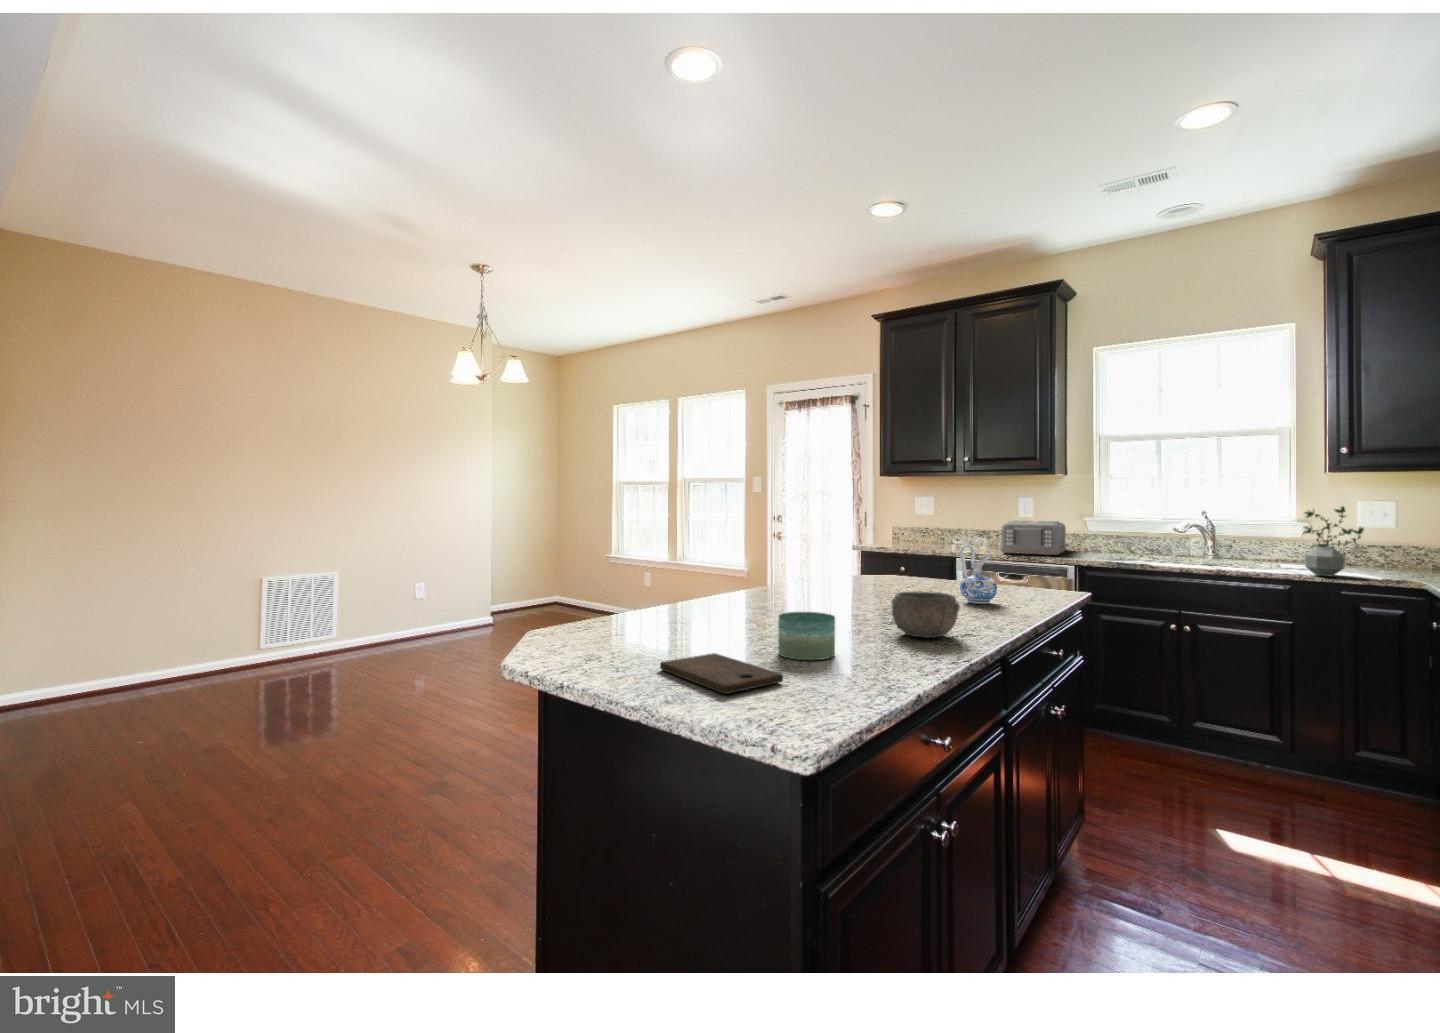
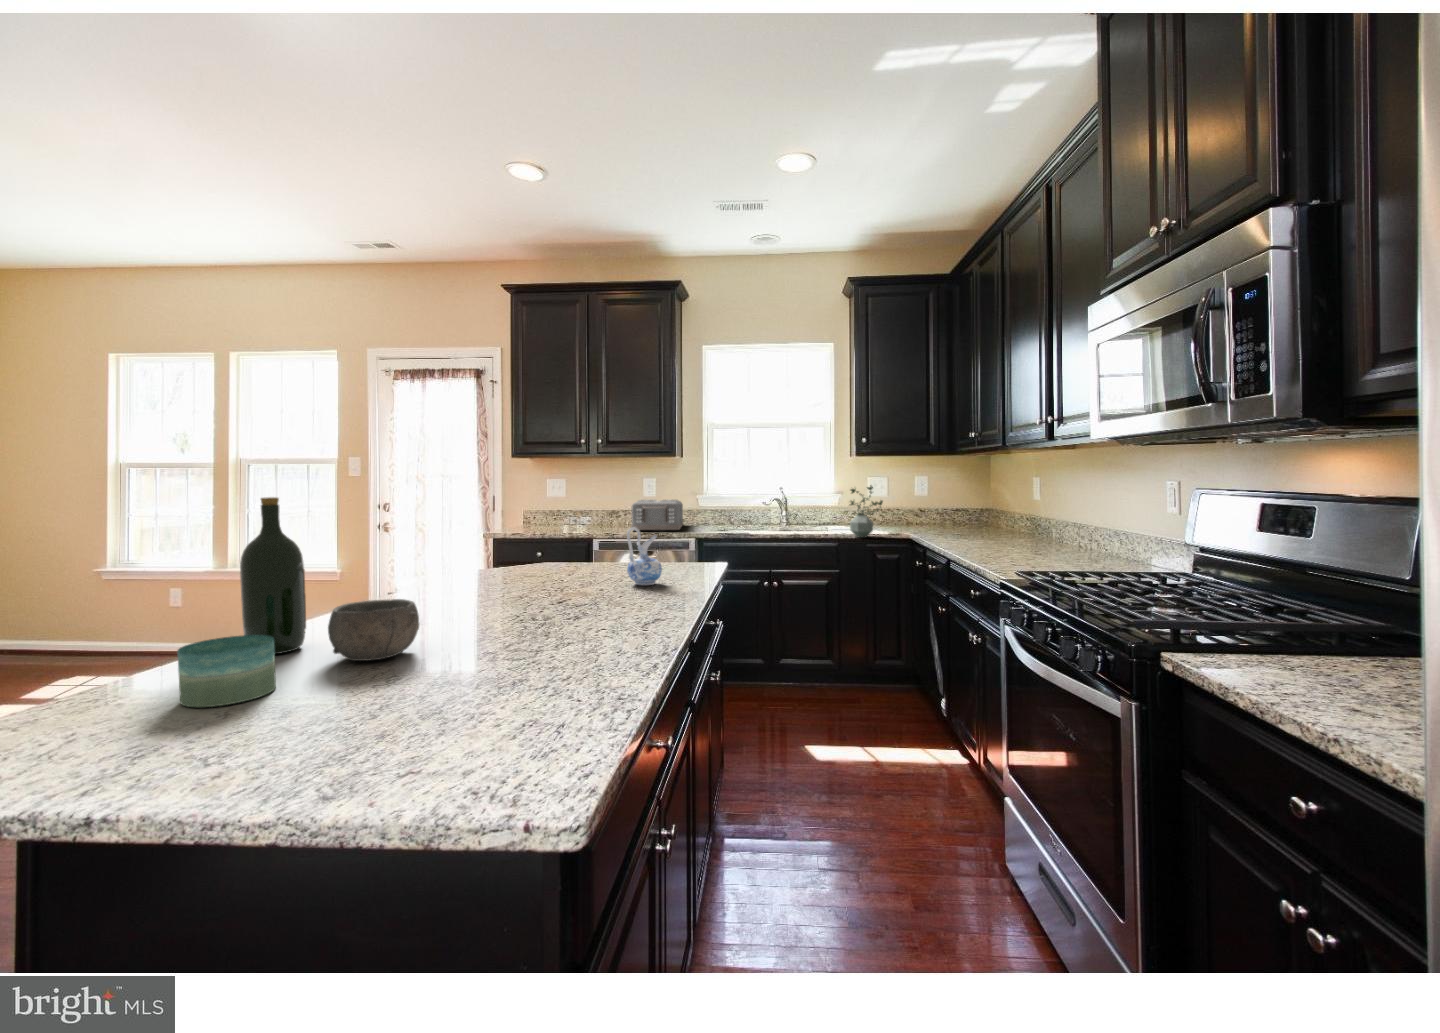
wine bottle: none [647,508,685,622] -> present [240,497,306,654]
bowl: present [892,592,960,638] -> present [328,599,419,661]
candle: present [778,612,835,660] -> present [177,635,276,707]
cutting board: present [660,653,783,694] -> none [297,694,493,757]

